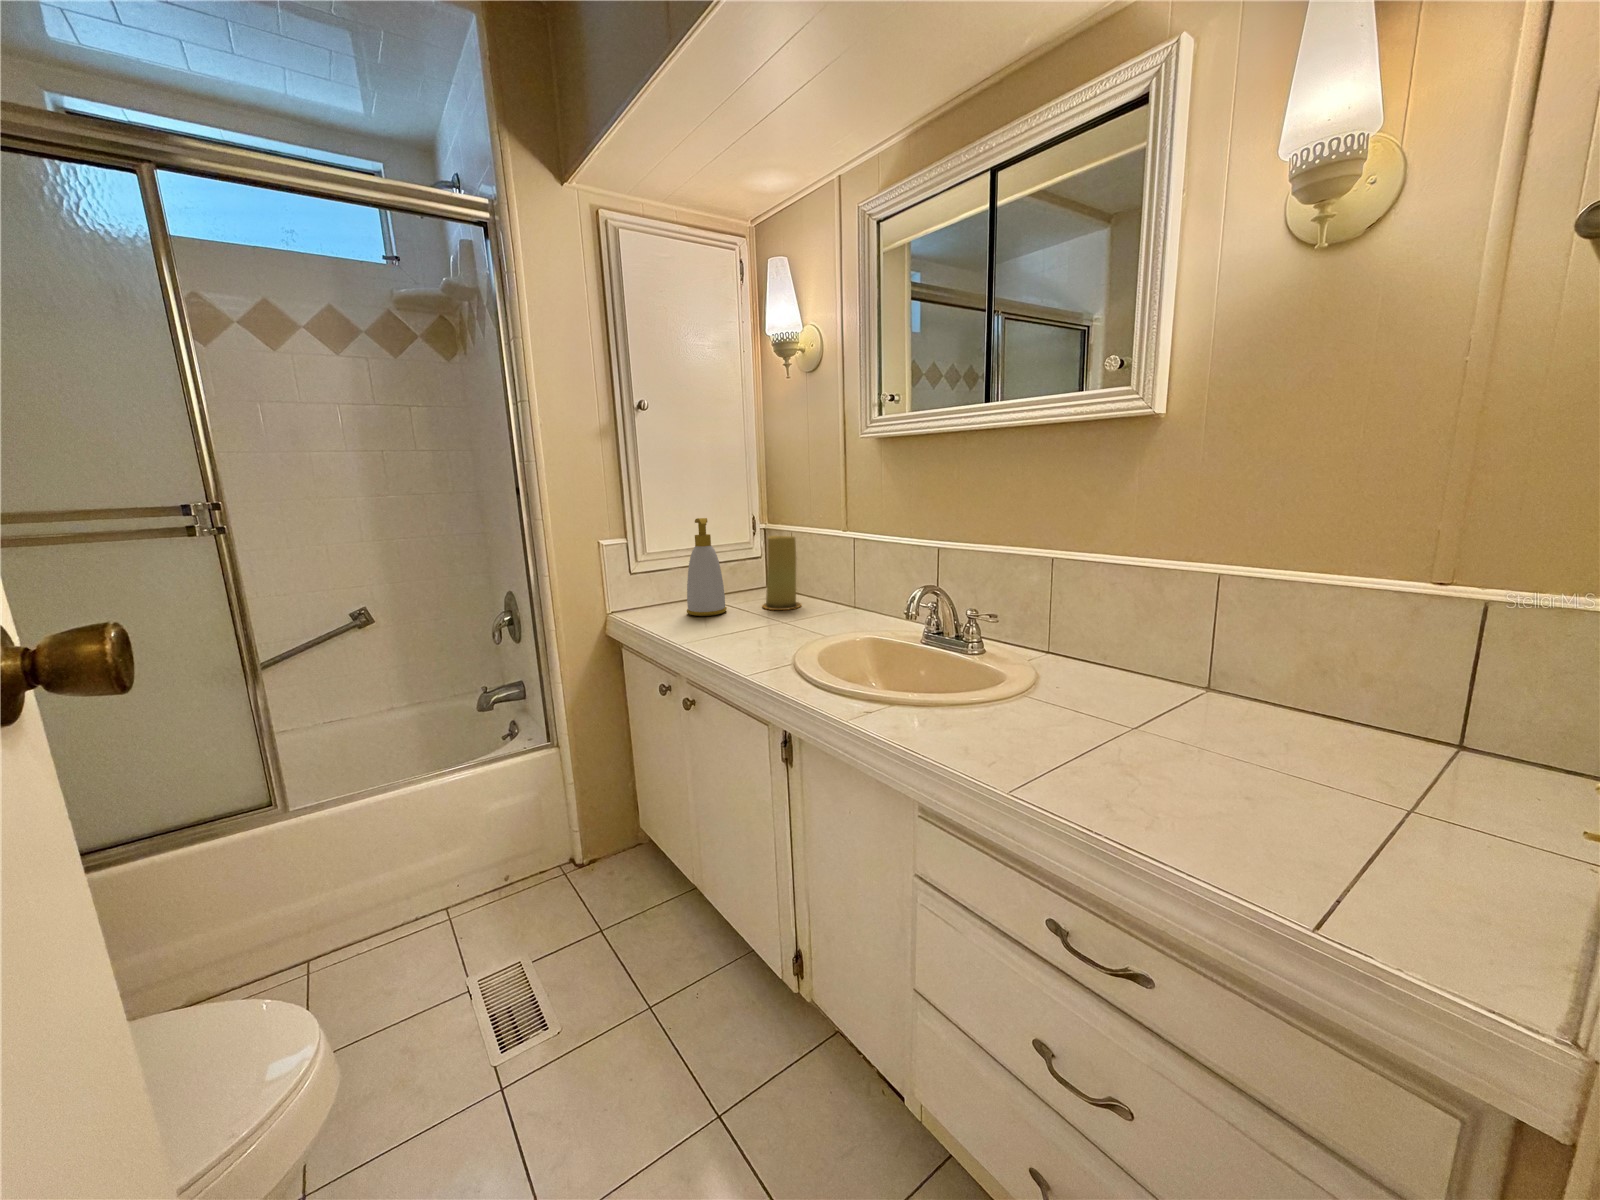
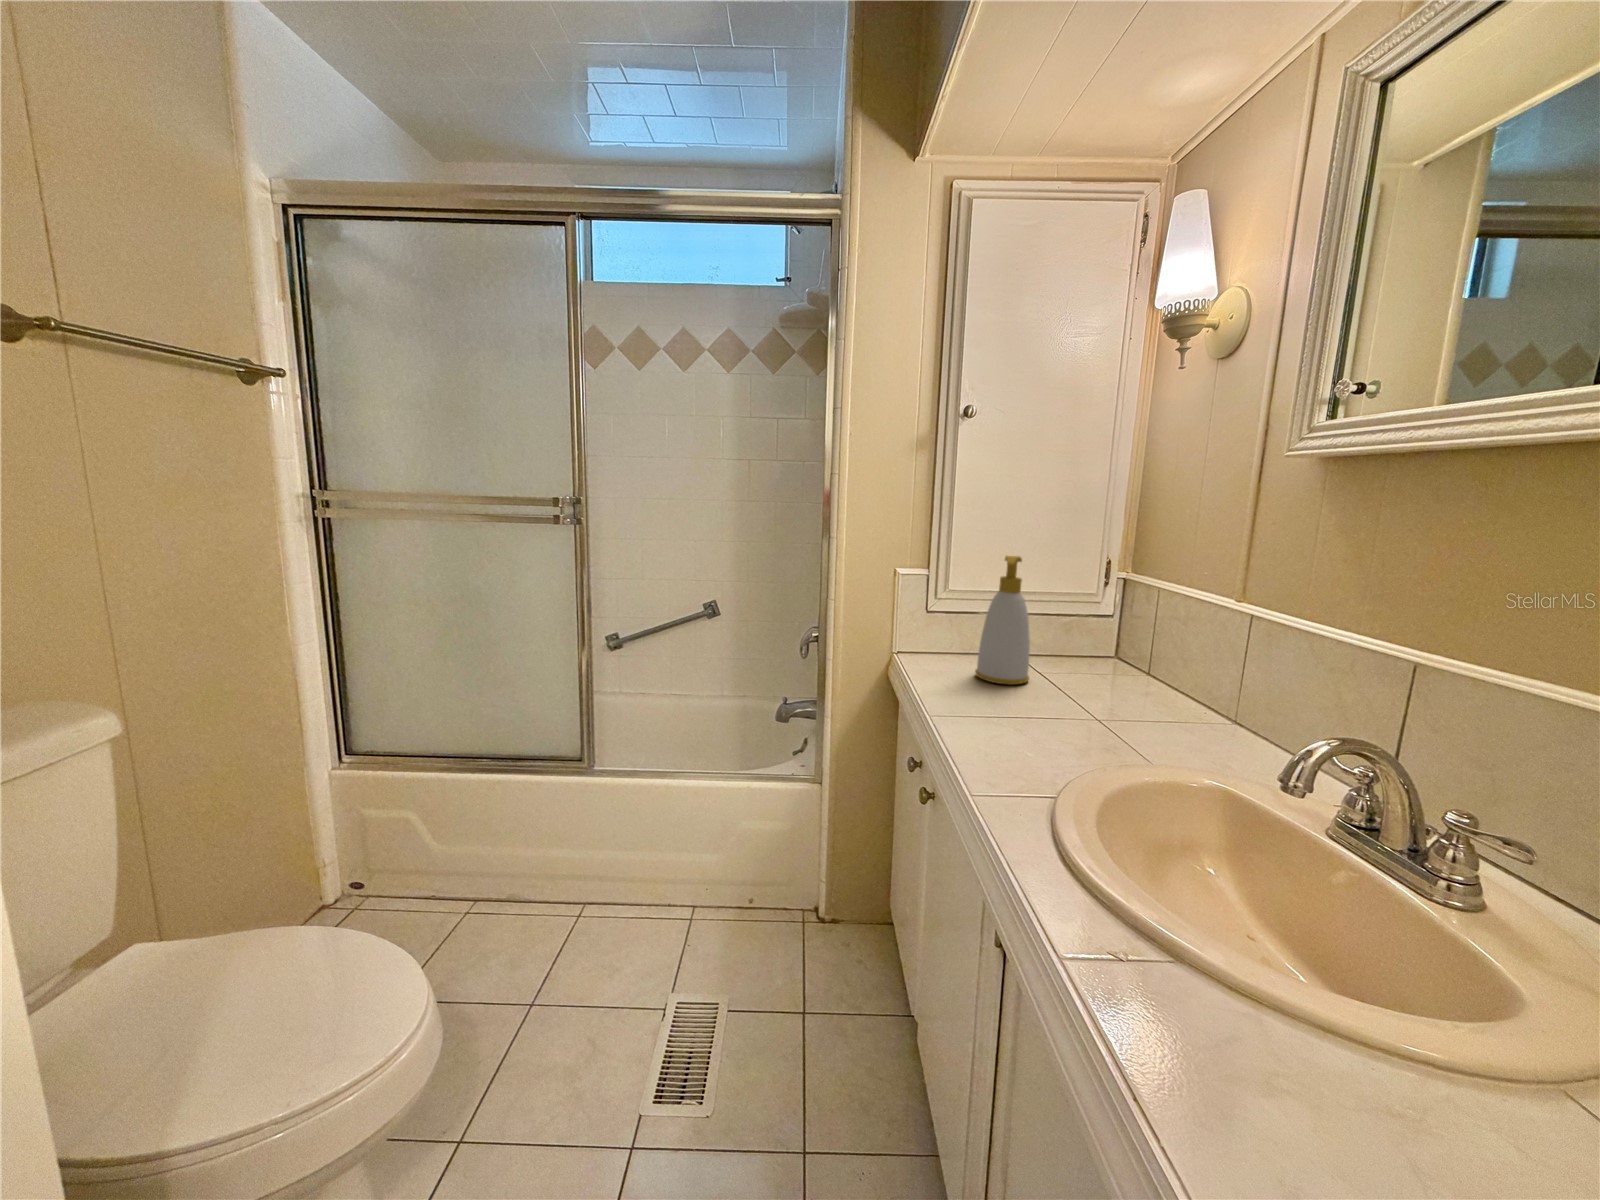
candle: present [762,535,802,610] -> none [1082,592,1150,702]

